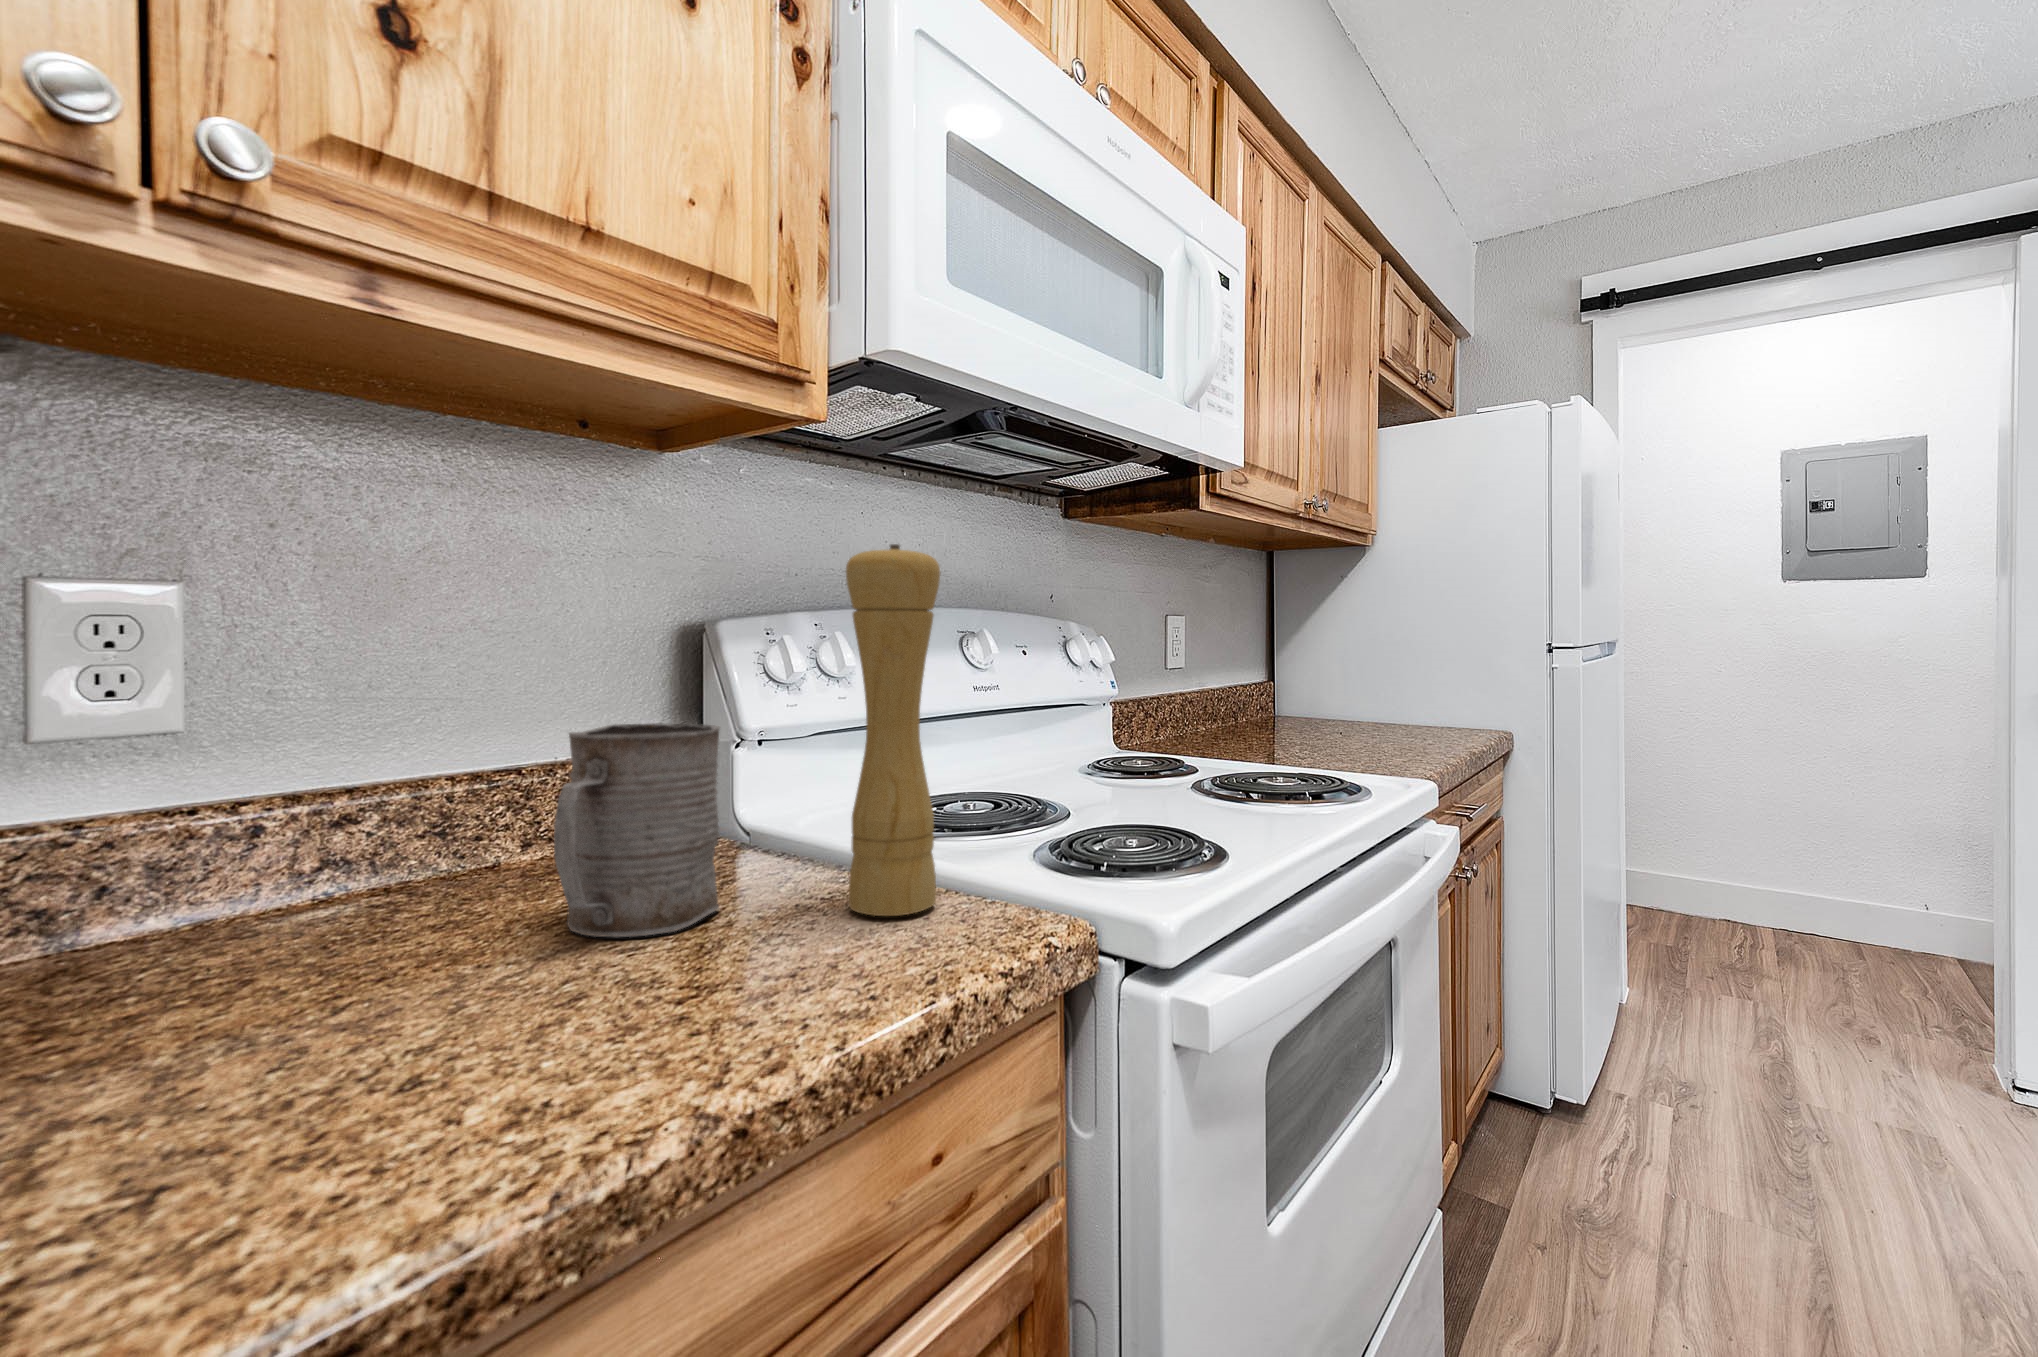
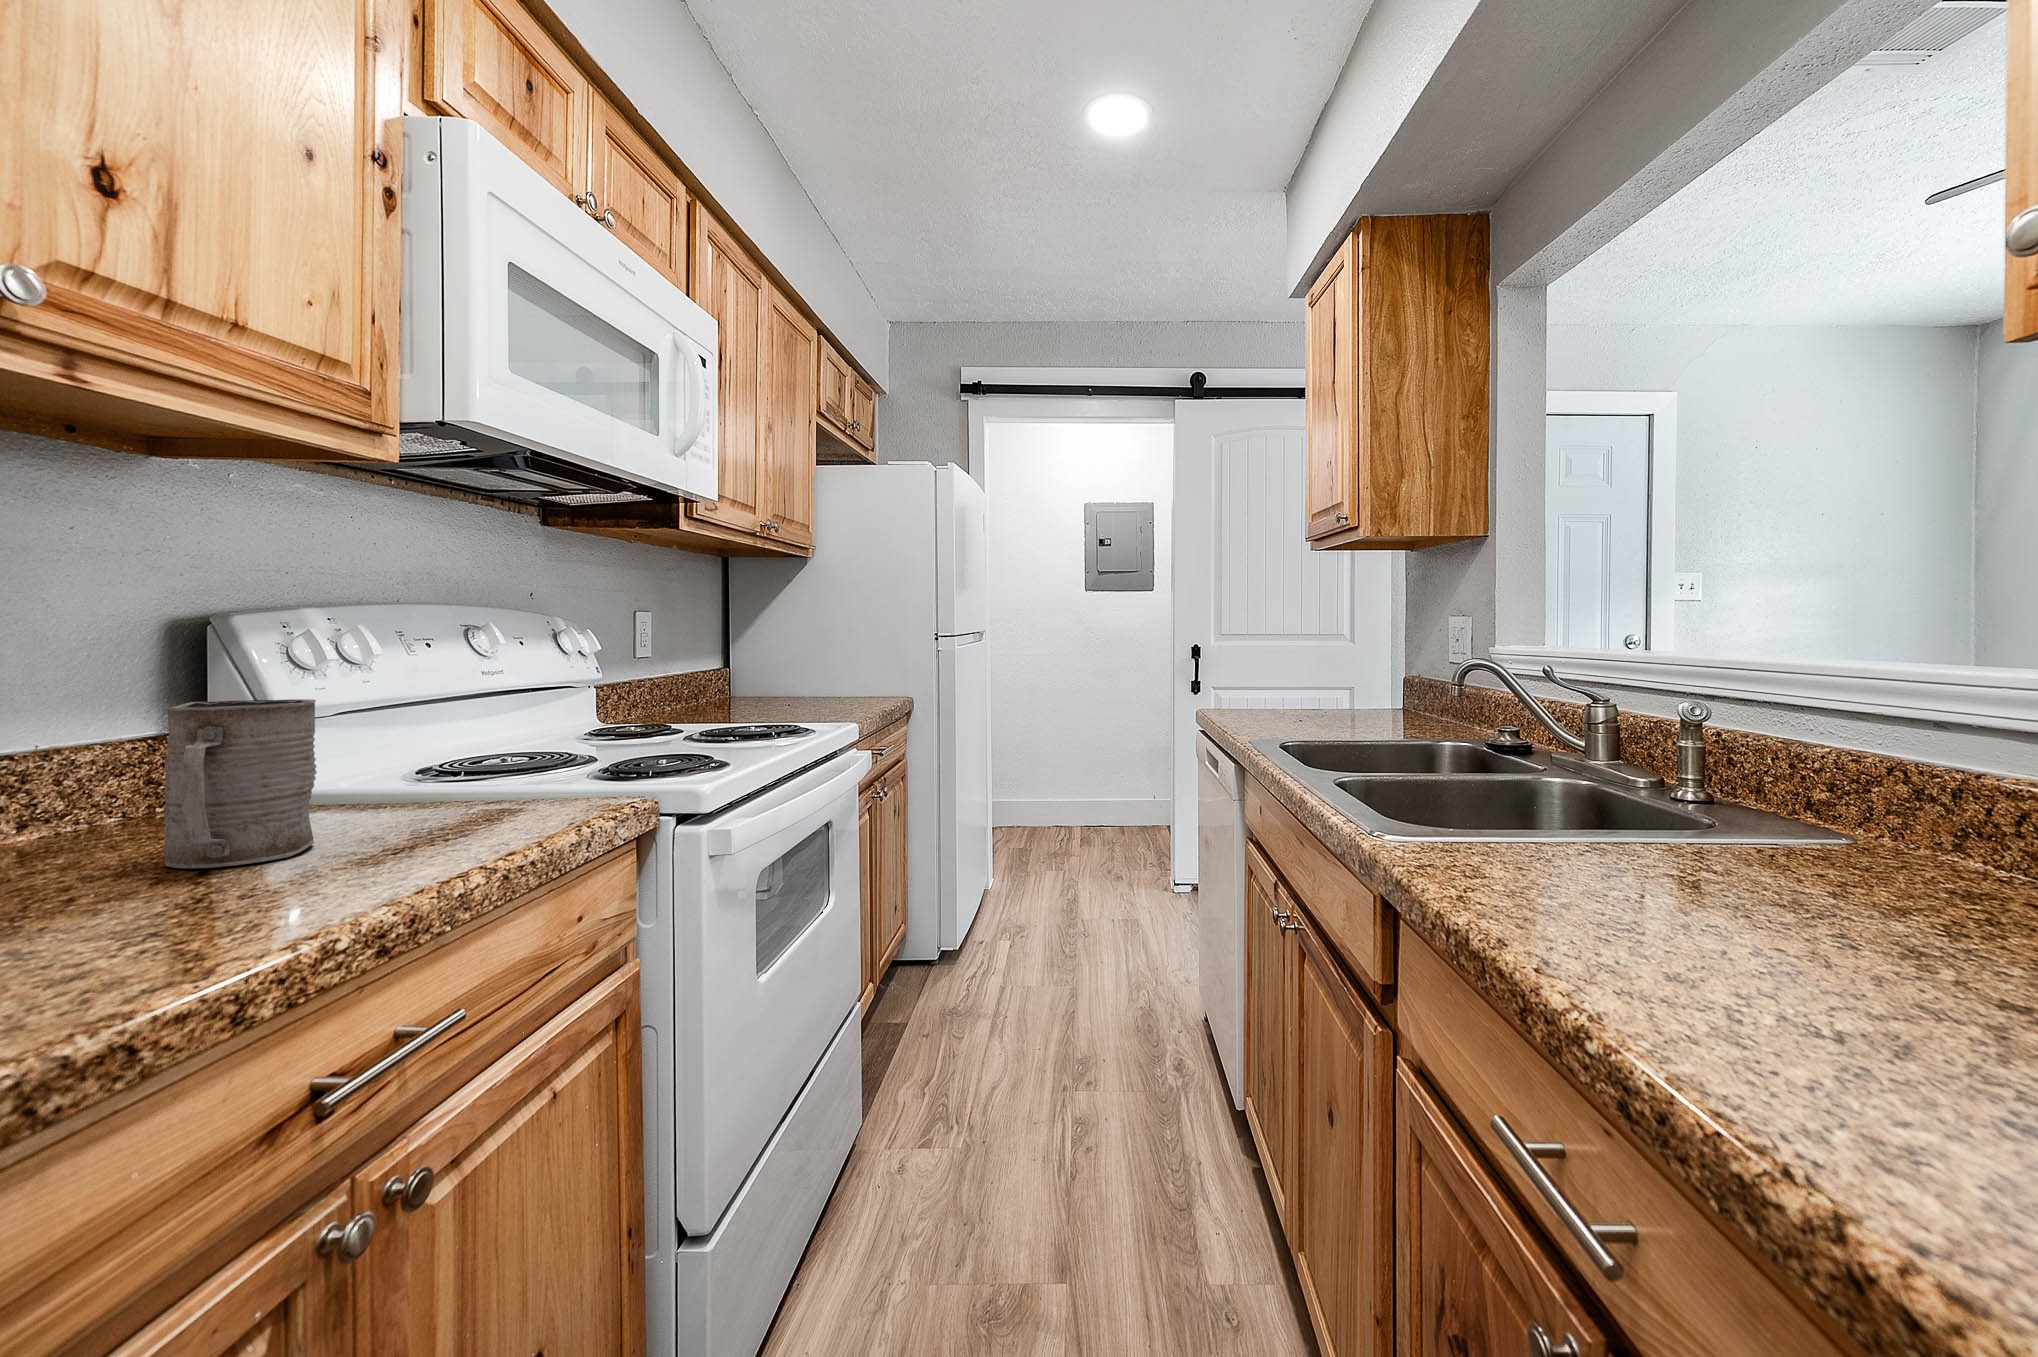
pepper mill: present [846,544,940,916] -> none [434,561,515,831]

